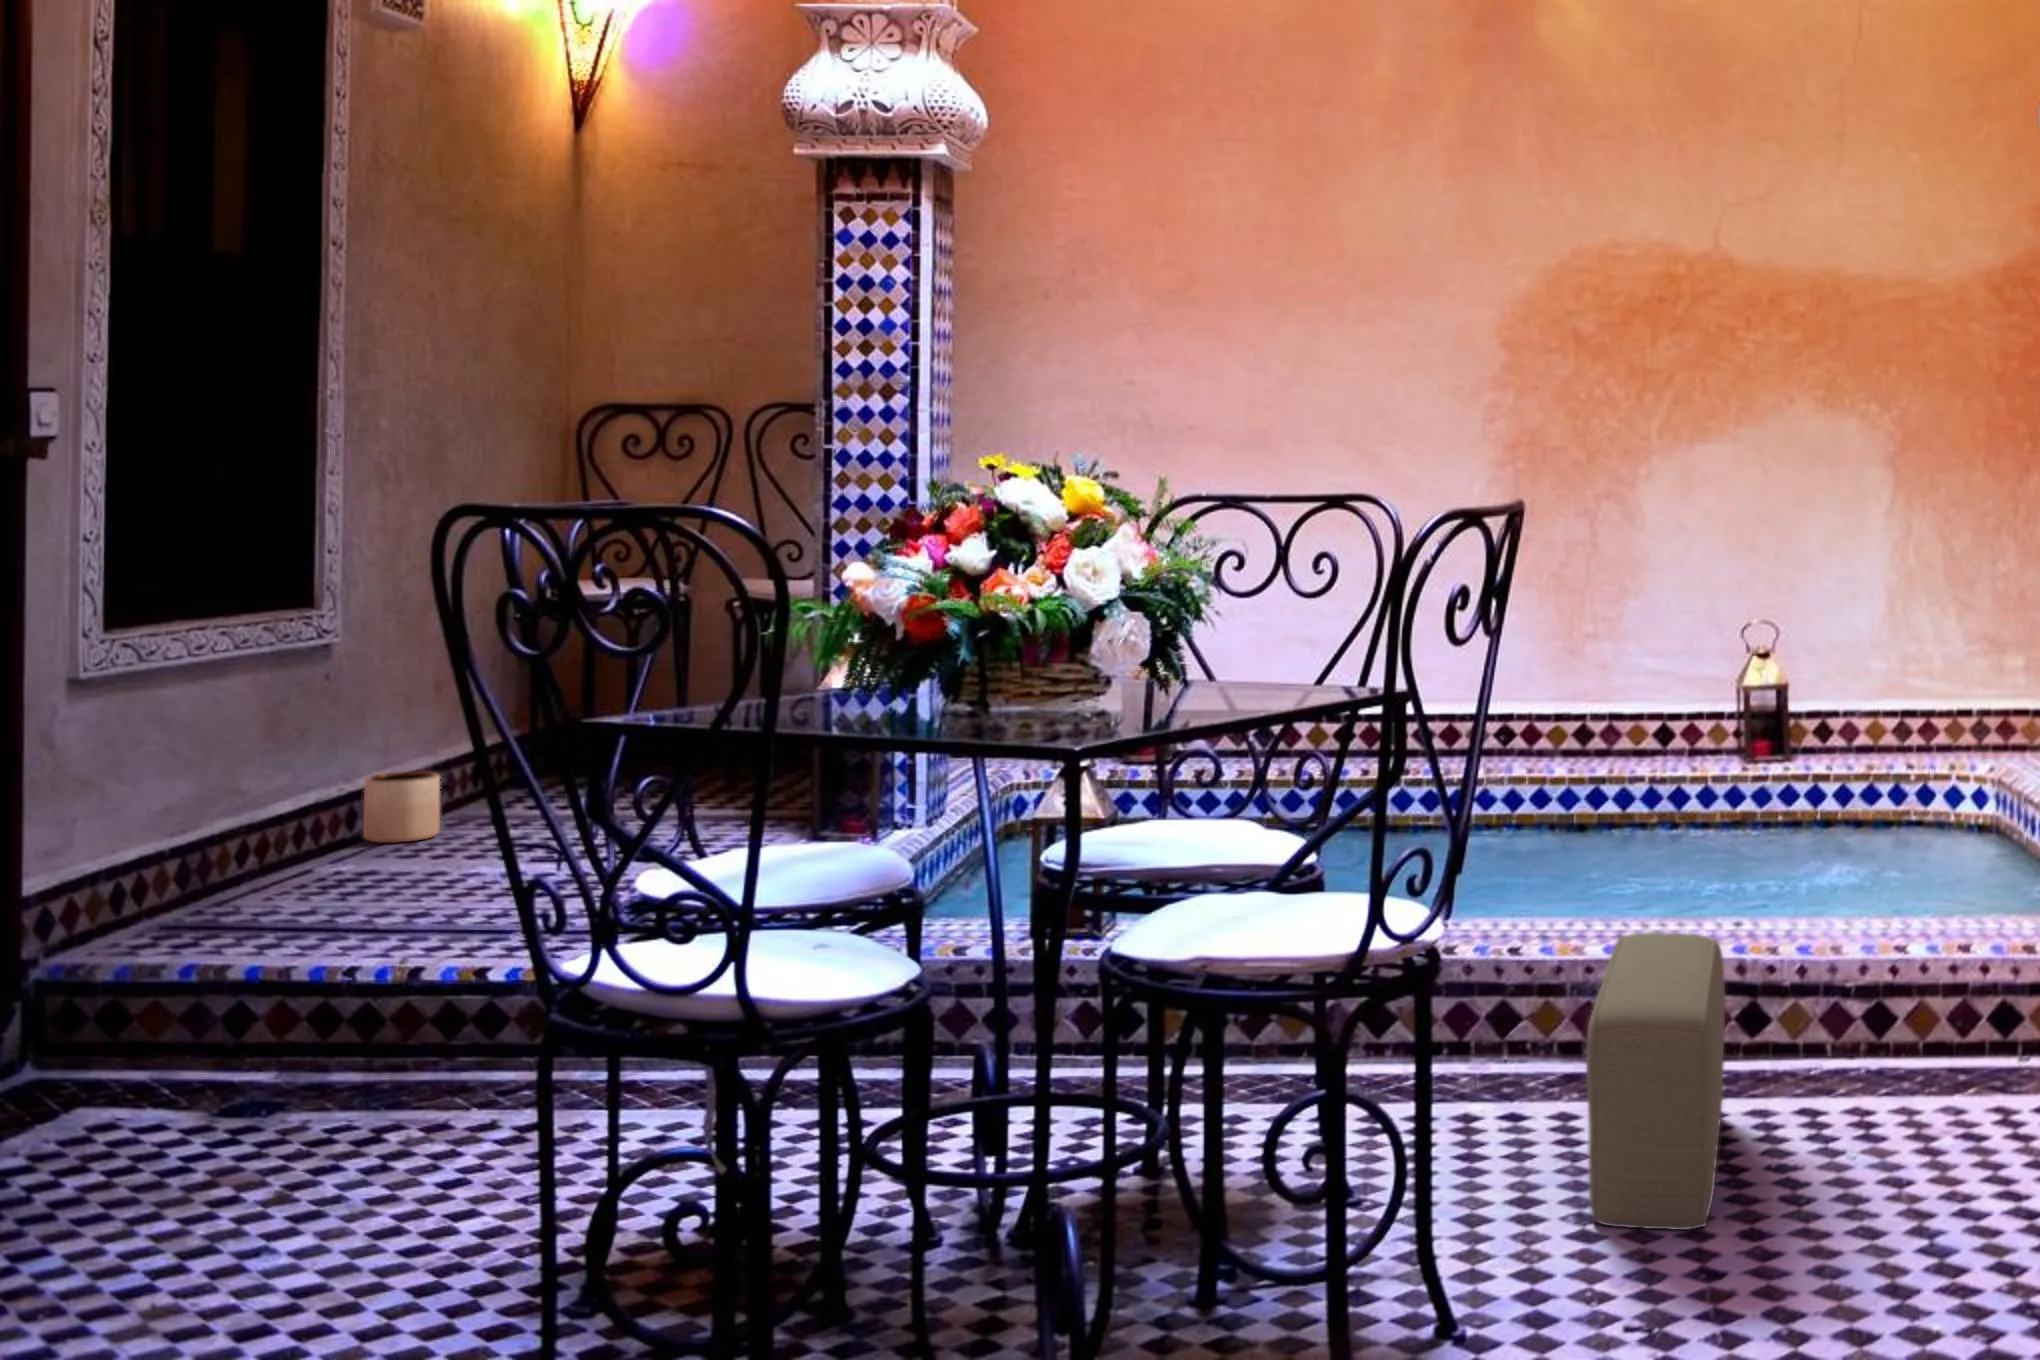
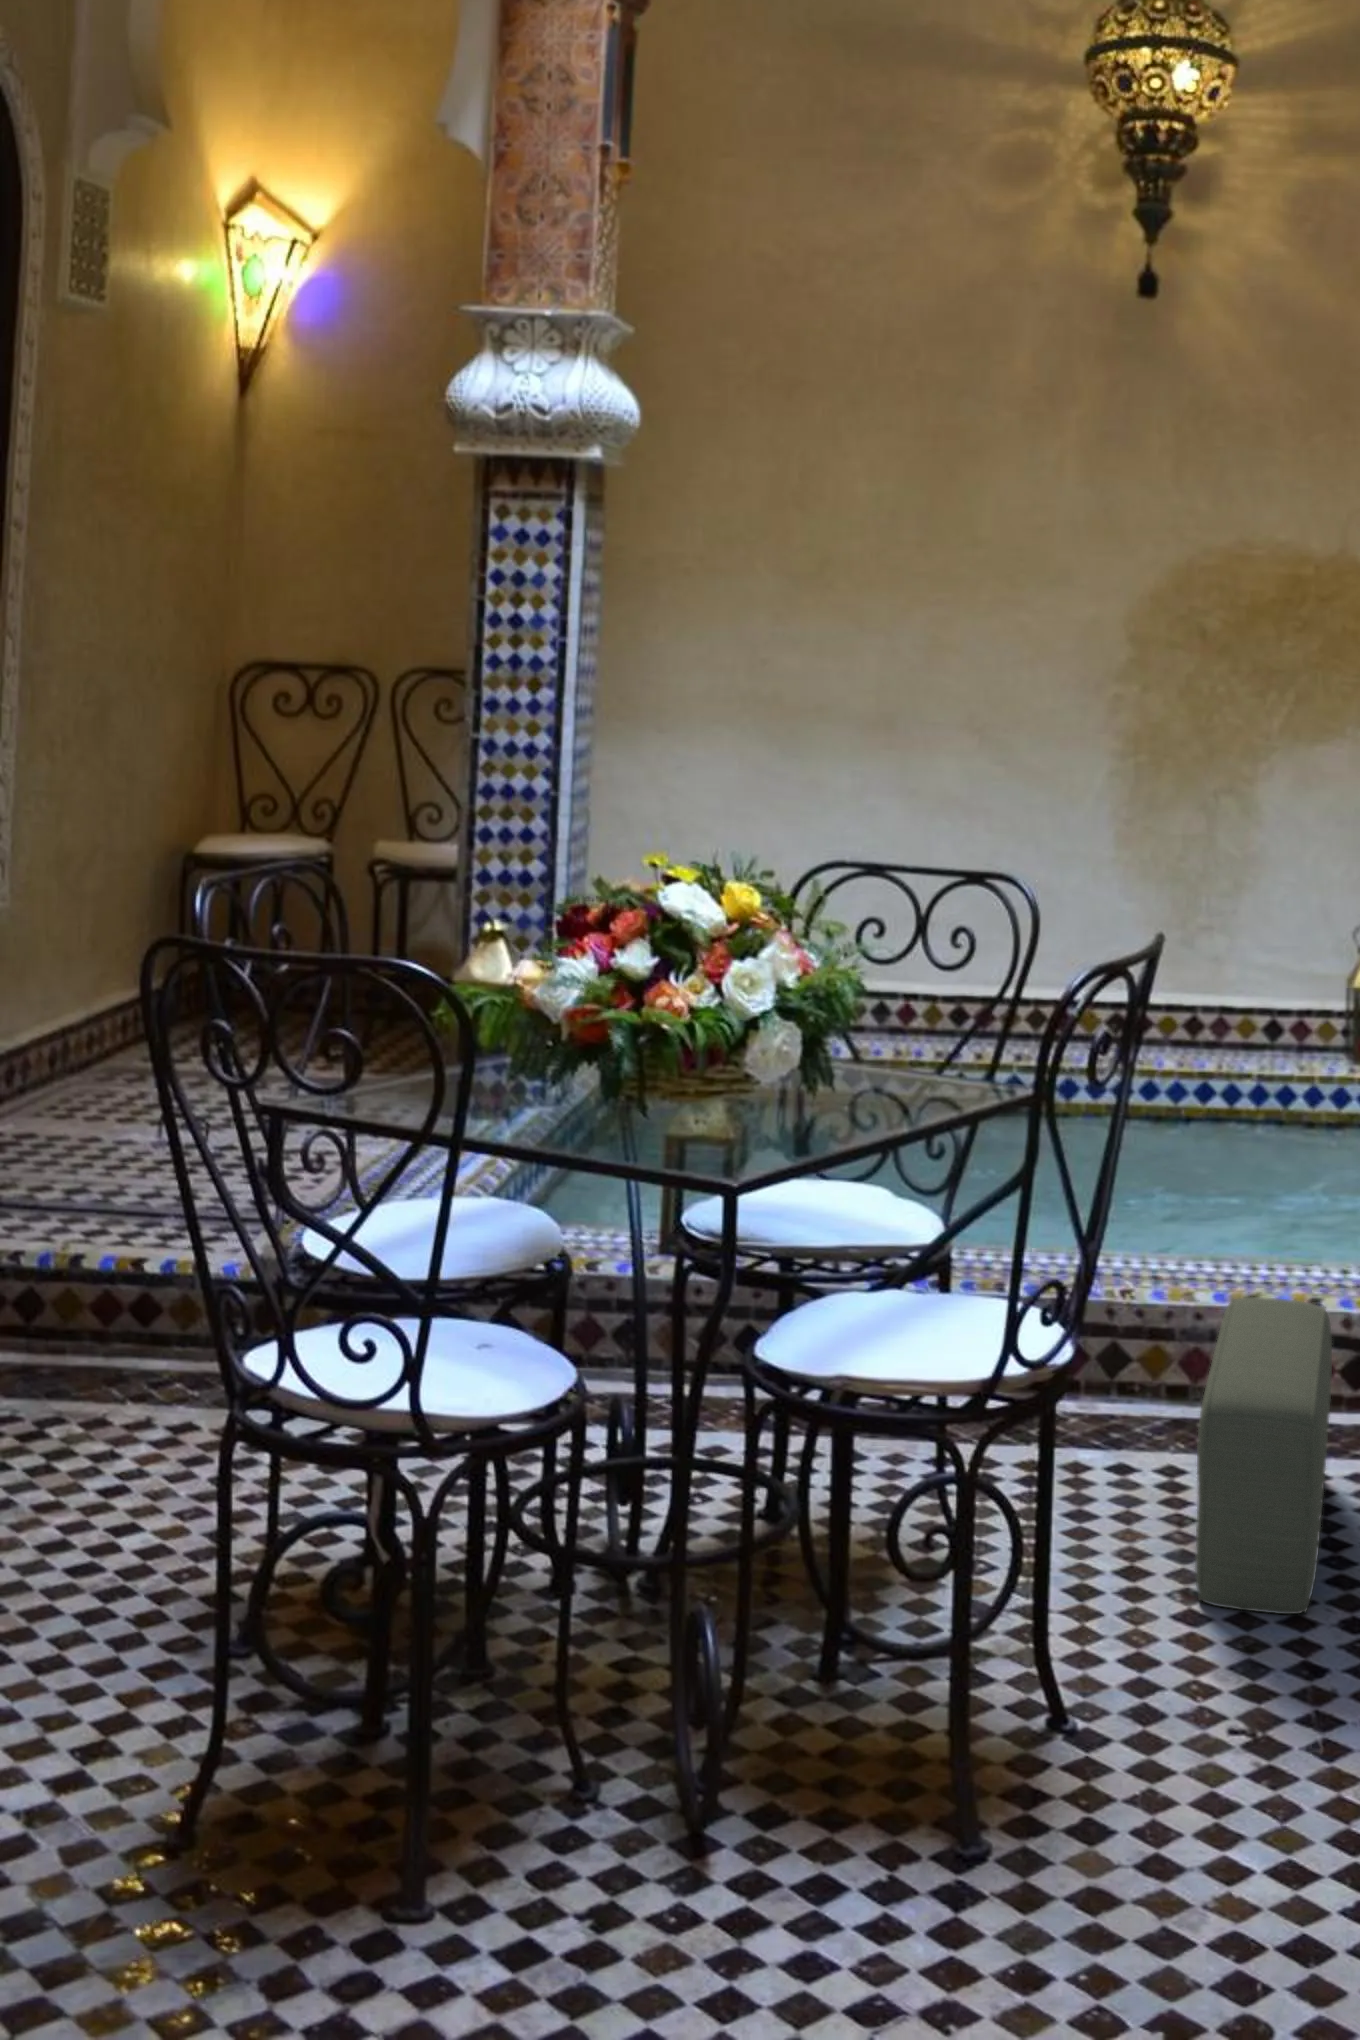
planter: present [363,771,440,843] -> none [18,1025,91,1095]

